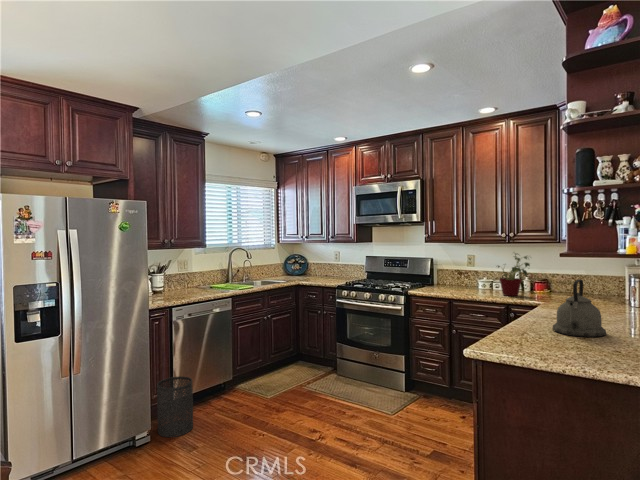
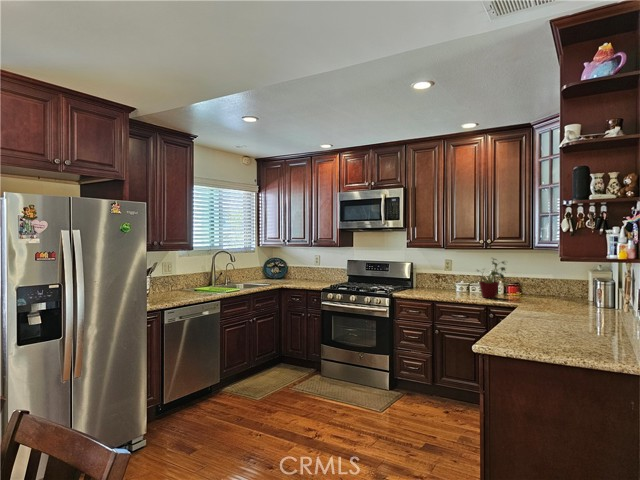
kettle: present [553,279,606,337] -> none [542,282,589,333]
trash can: present [157,376,193,437] -> none [151,380,187,441]

